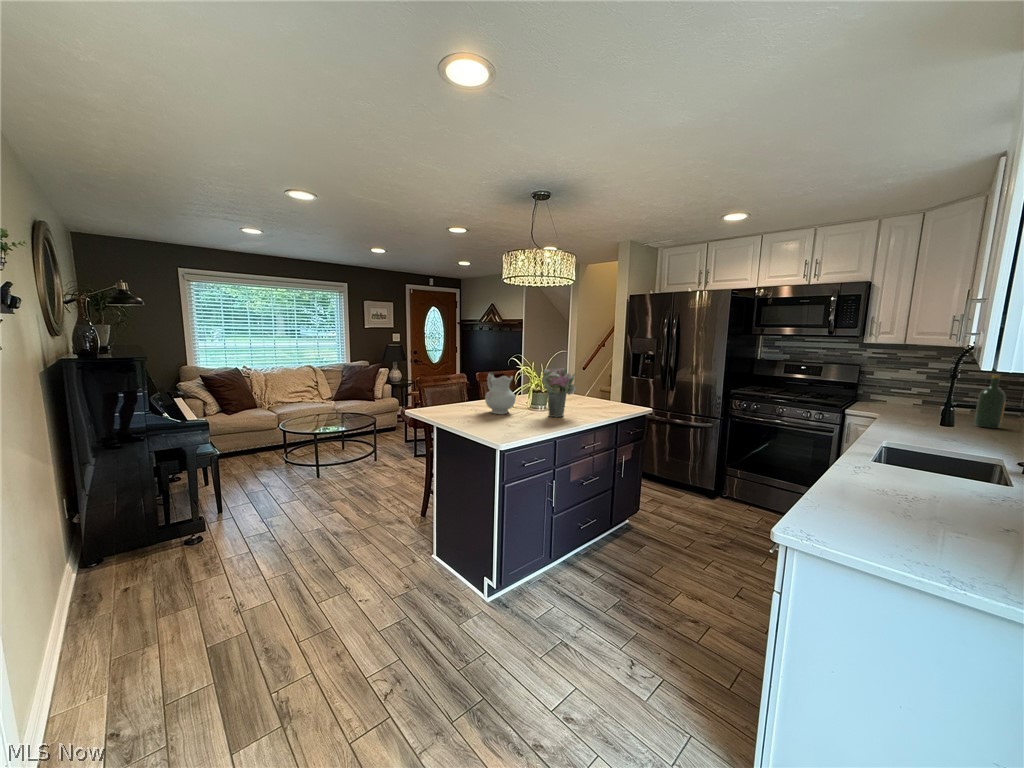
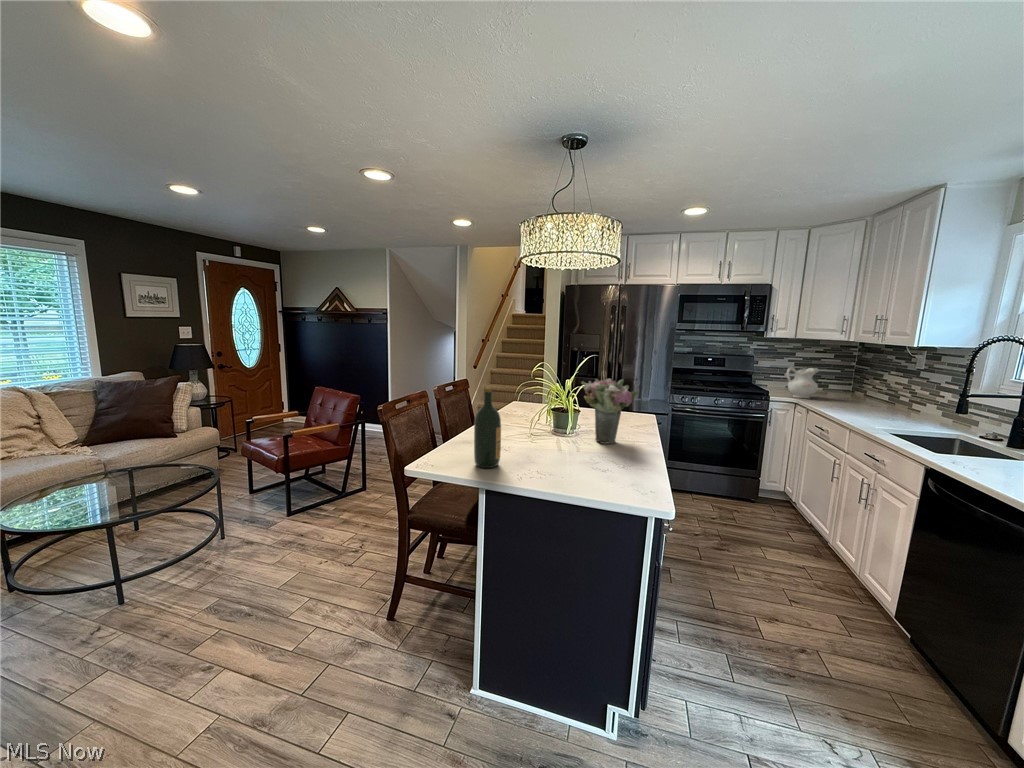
ceramic pitcher: present [485,373,516,414] -> present [787,366,819,398]
wine bottle: present [975,375,1006,428] -> present [474,388,501,468]

